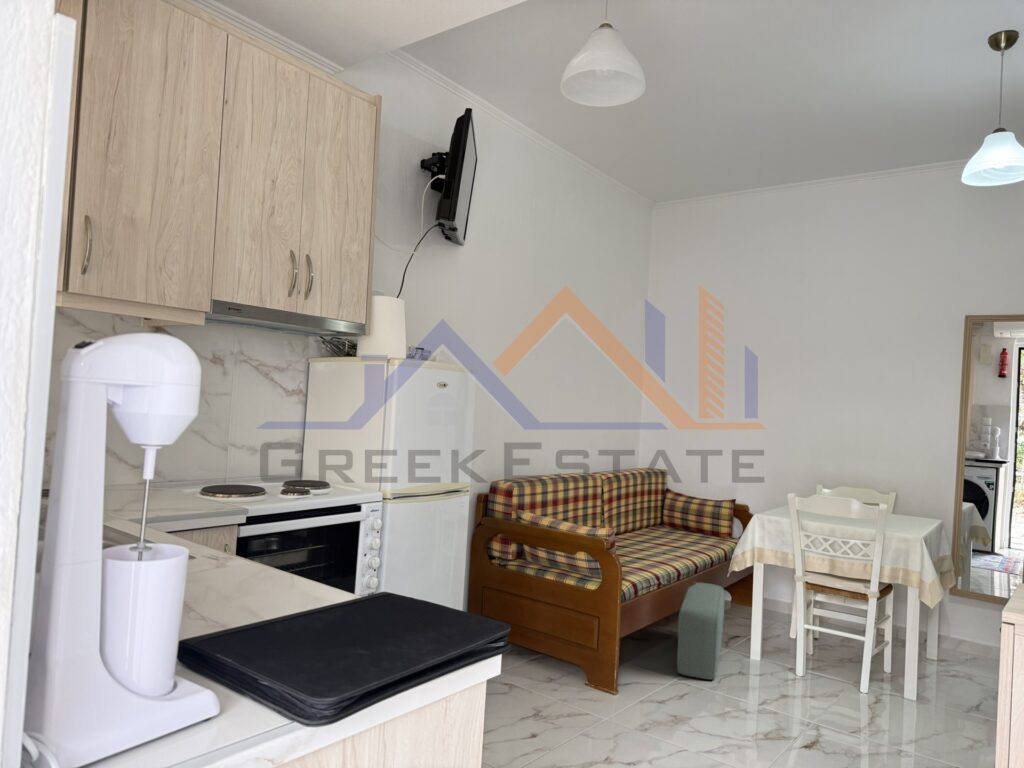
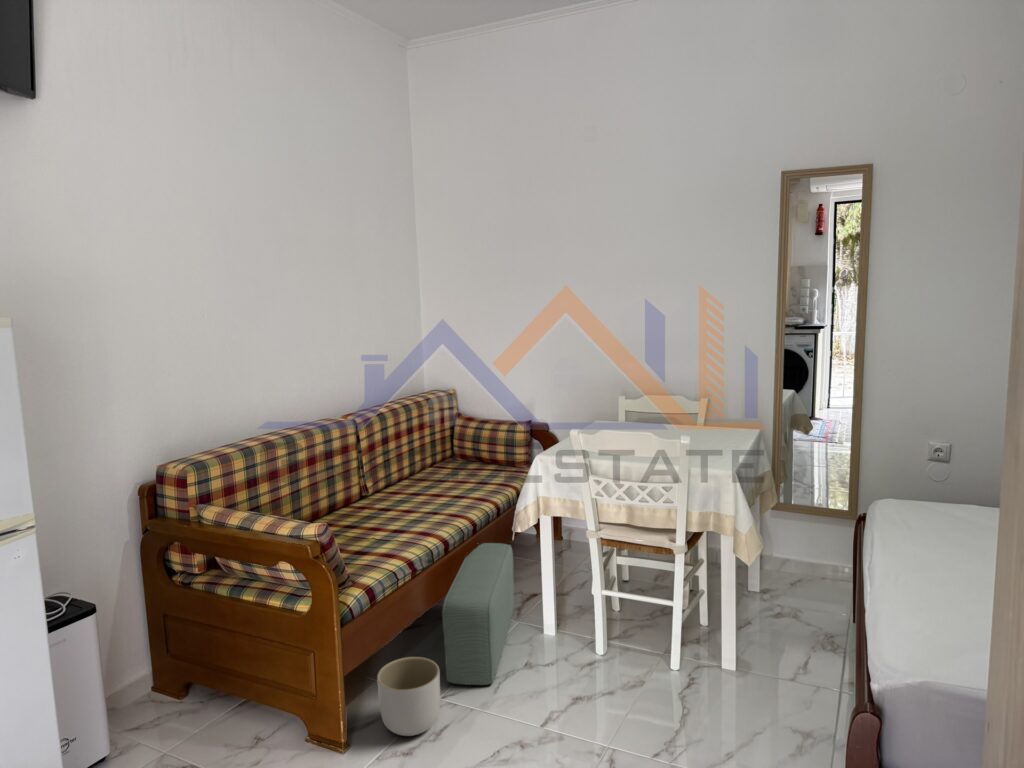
planter: none [636,642,682,696] -> present [377,657,440,736]

